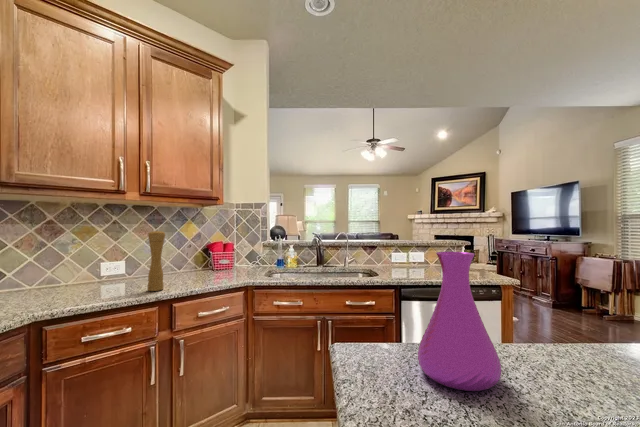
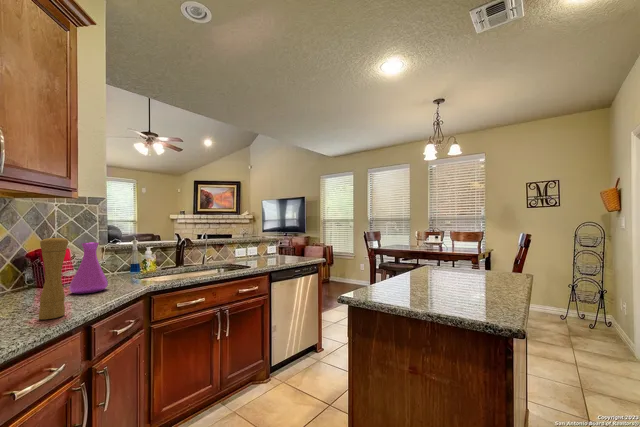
vase: present [418,252,501,391] -> present [69,243,108,294]

